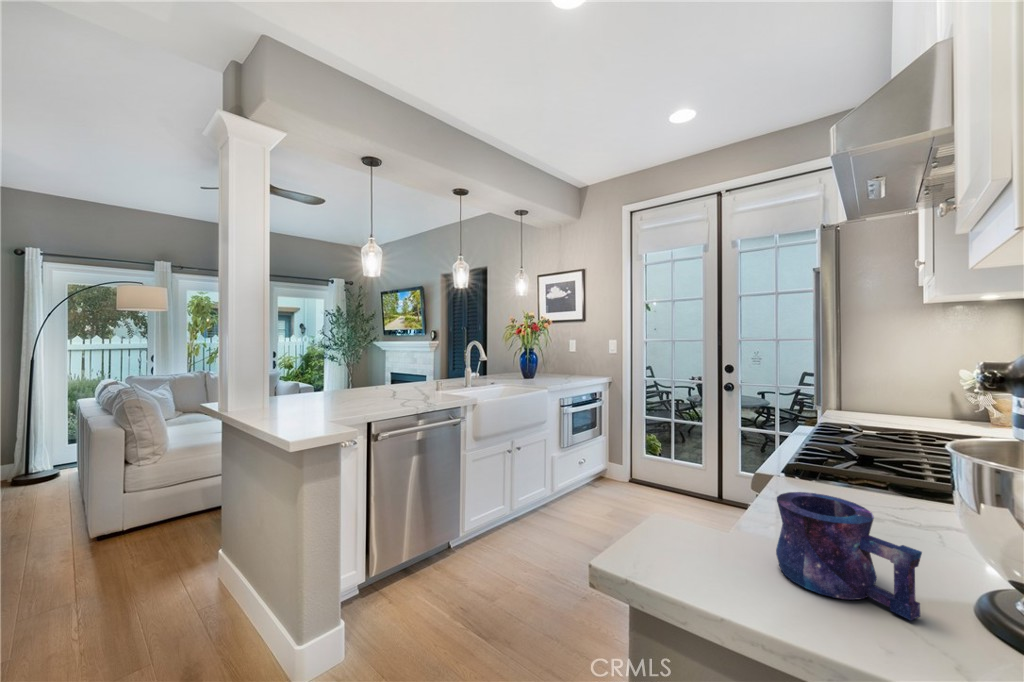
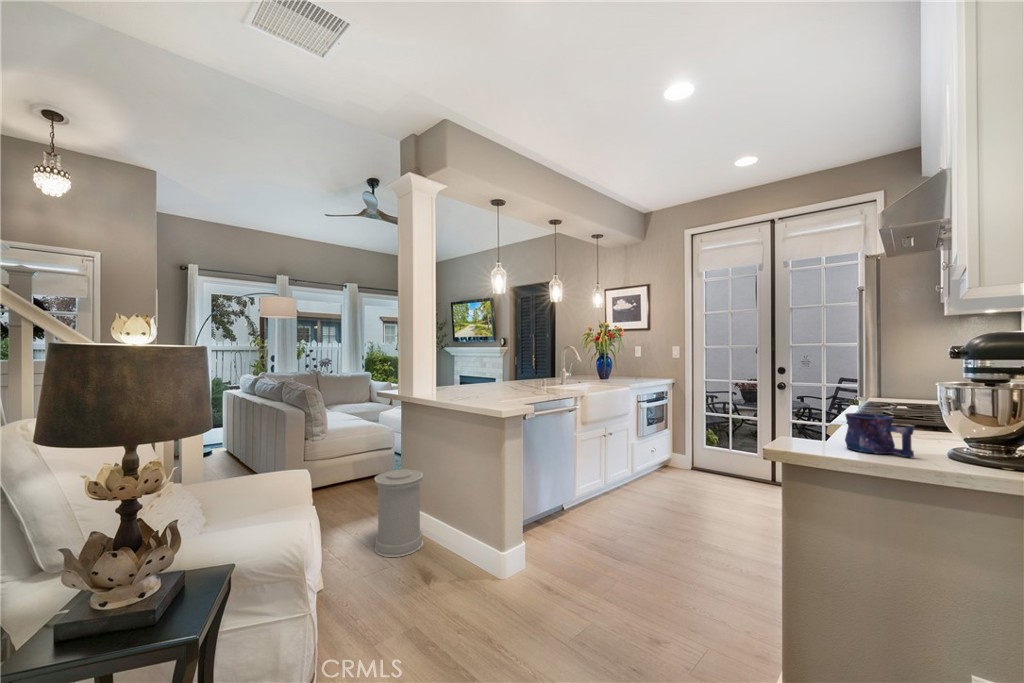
trash can: none [161,515,244,648] -> present [375,469,423,557]

